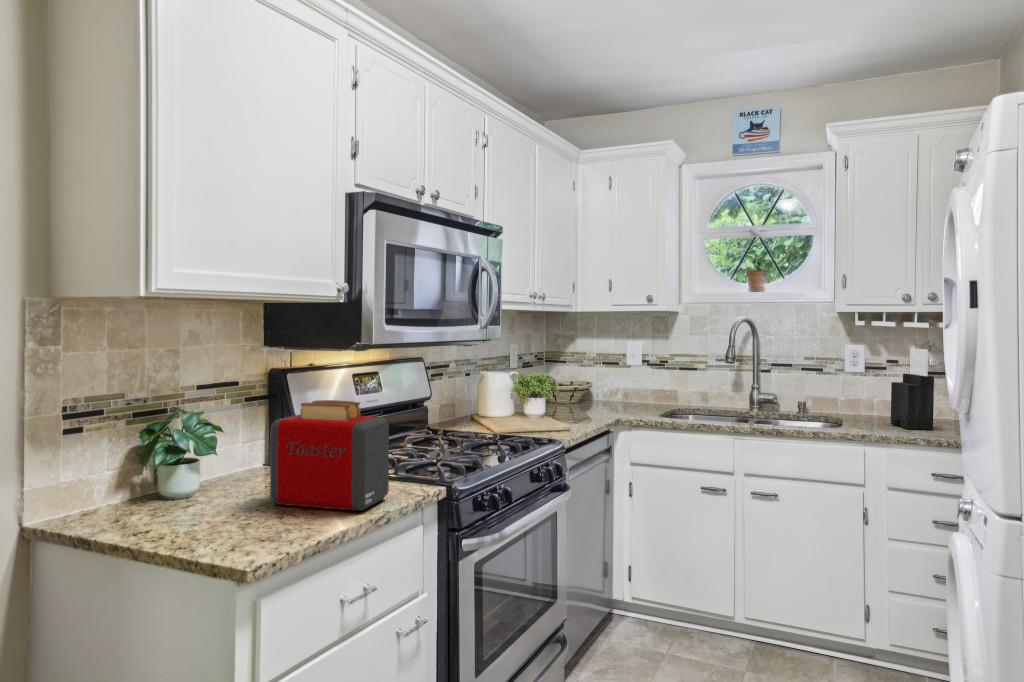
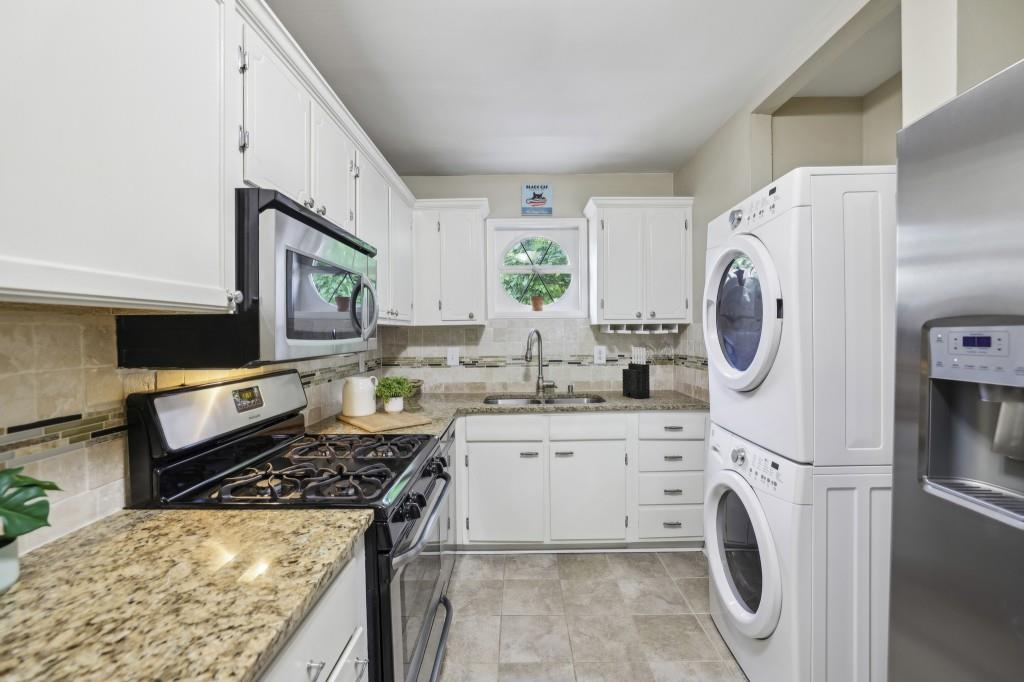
toaster: present [270,400,389,511] -> none [147,431,314,580]

